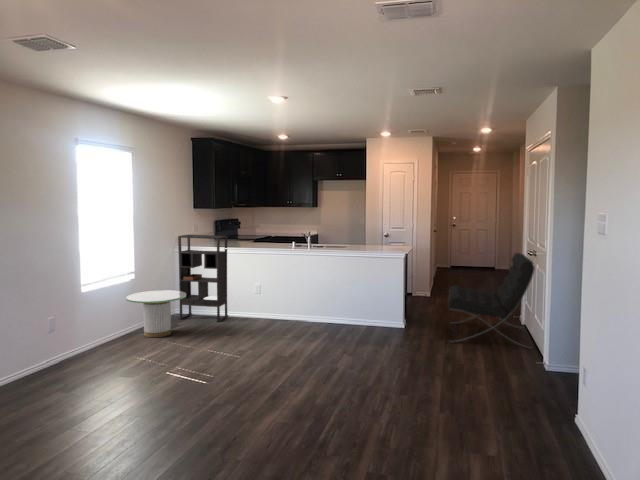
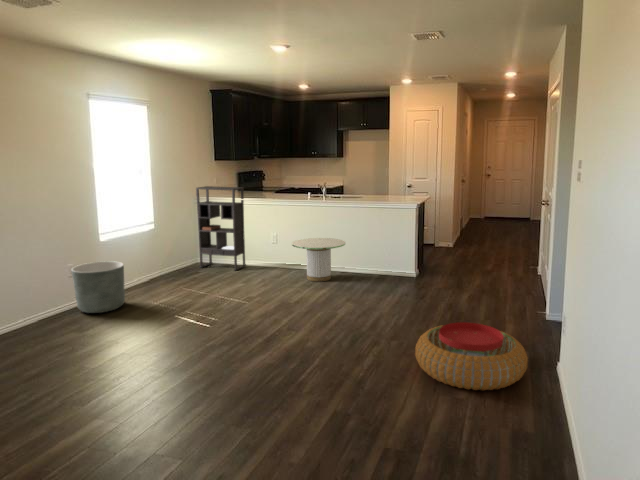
lounge chair: present [448,253,535,348] -> none [456,203,546,300]
side table: present [126,290,186,337] -> present [292,238,345,281]
planter: none [49,315,107,372] -> present [71,261,125,313]
pouf: none [434,375,552,448] -> present [415,322,528,390]

